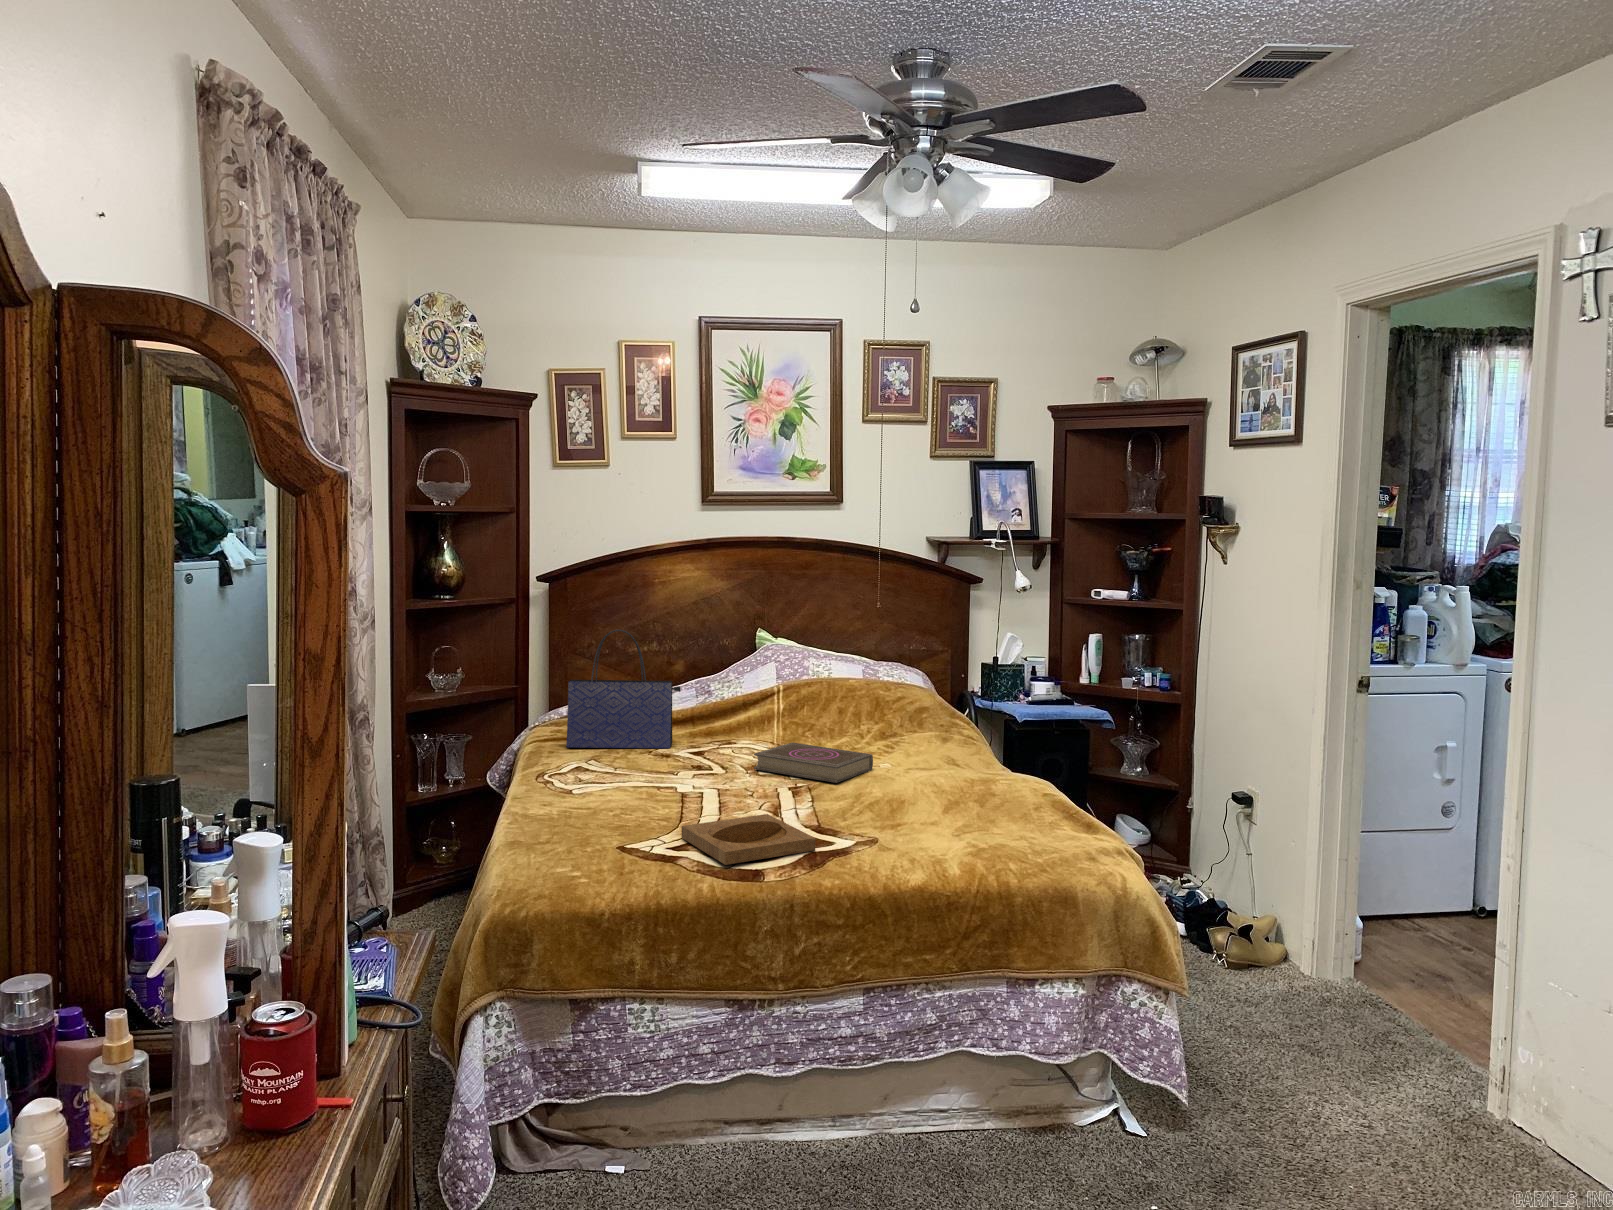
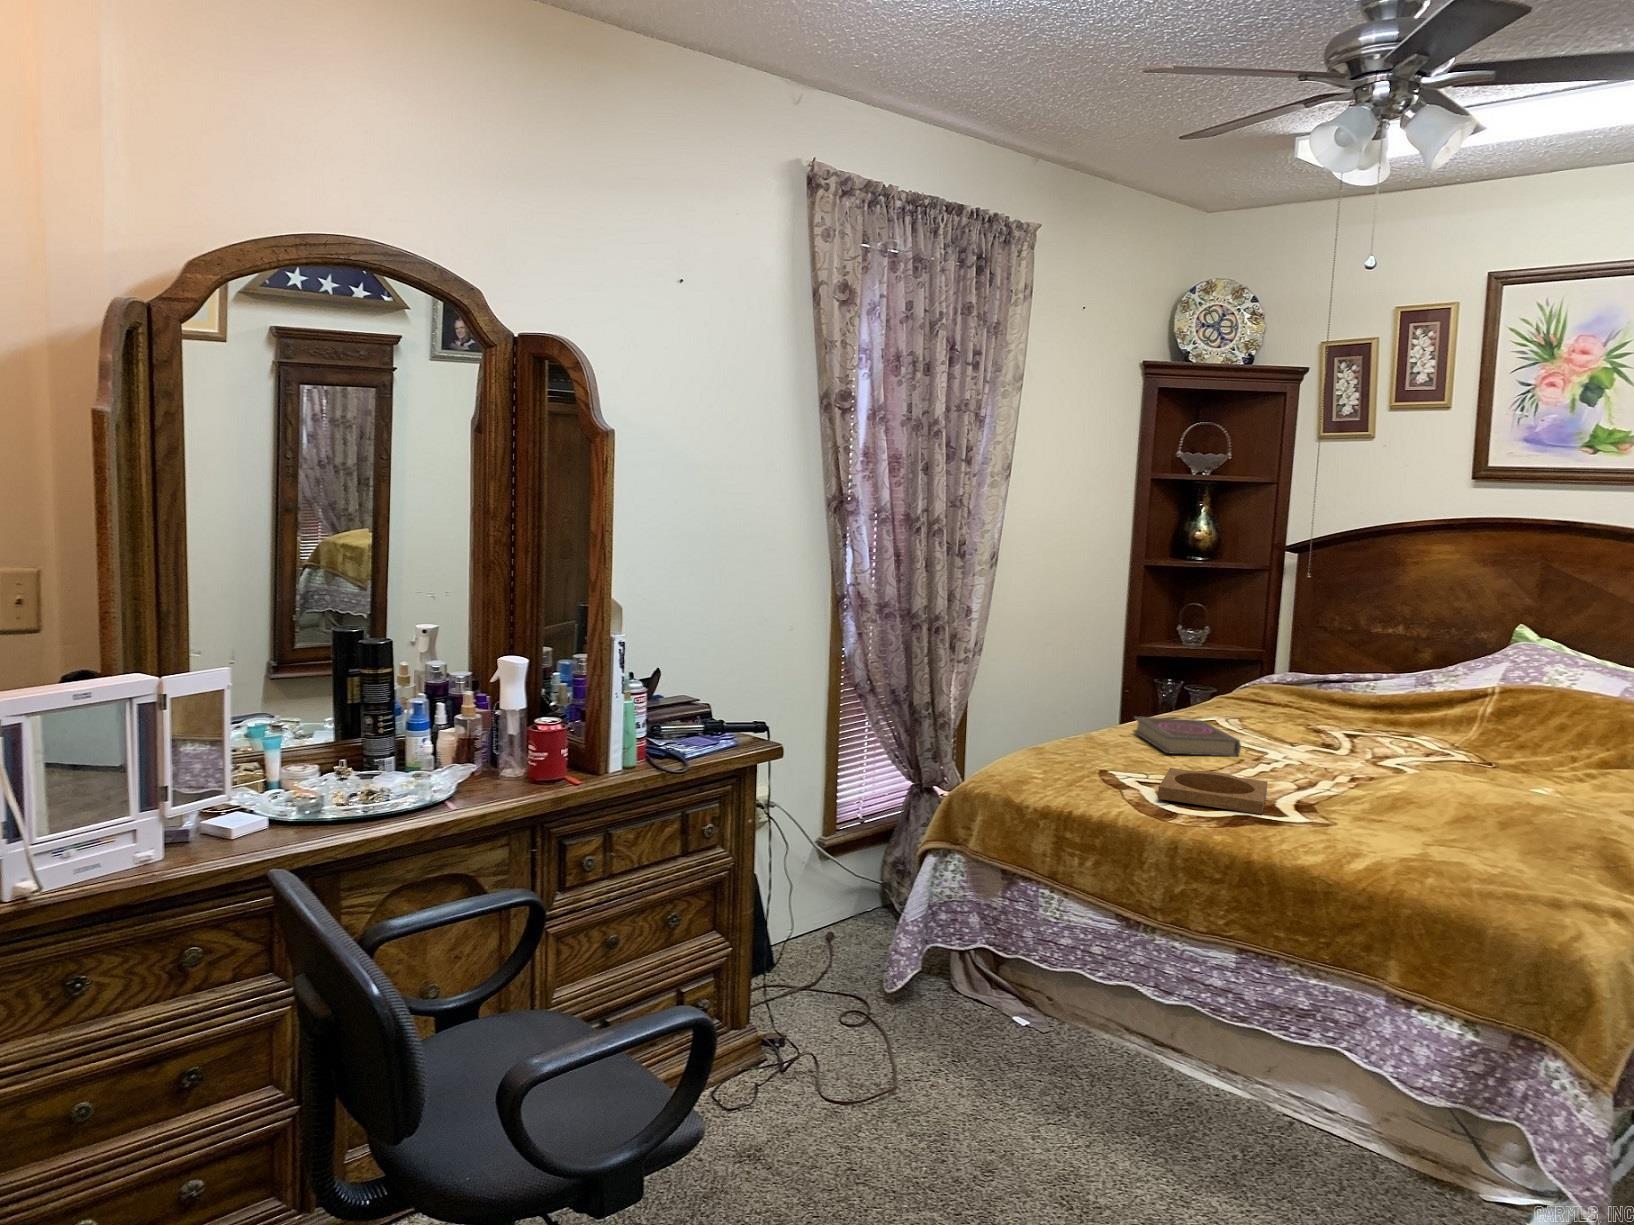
tote bag: present [566,630,681,748] -> none [1221,603,1340,733]
book: present [754,743,873,783] -> present [1133,717,1241,756]

